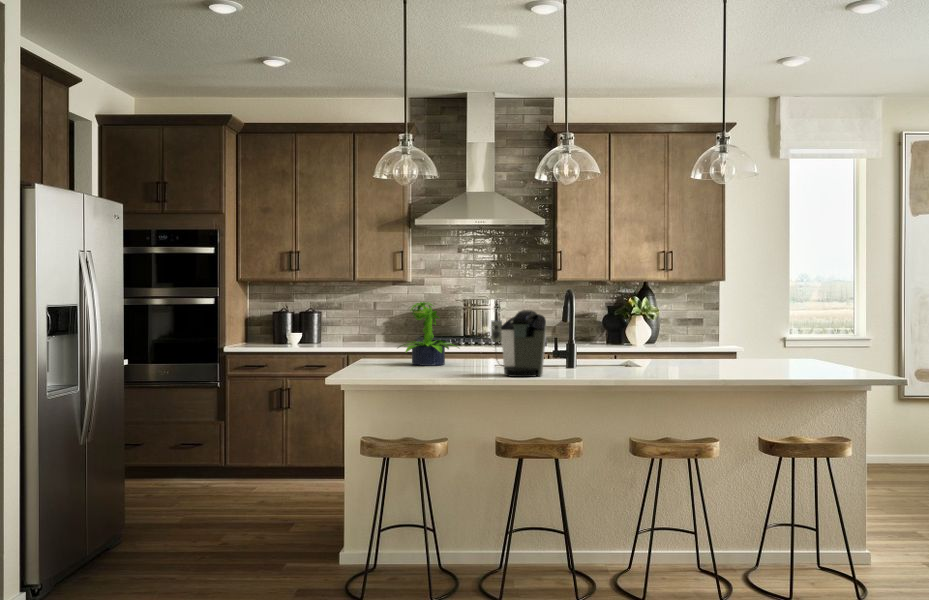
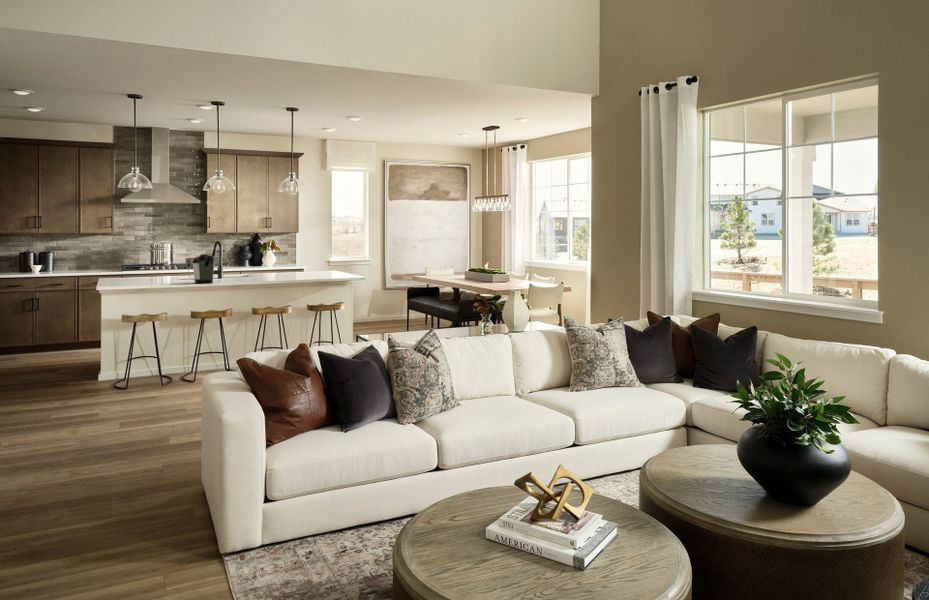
potted plant: present [398,302,459,366] -> none [130,249,166,281]

